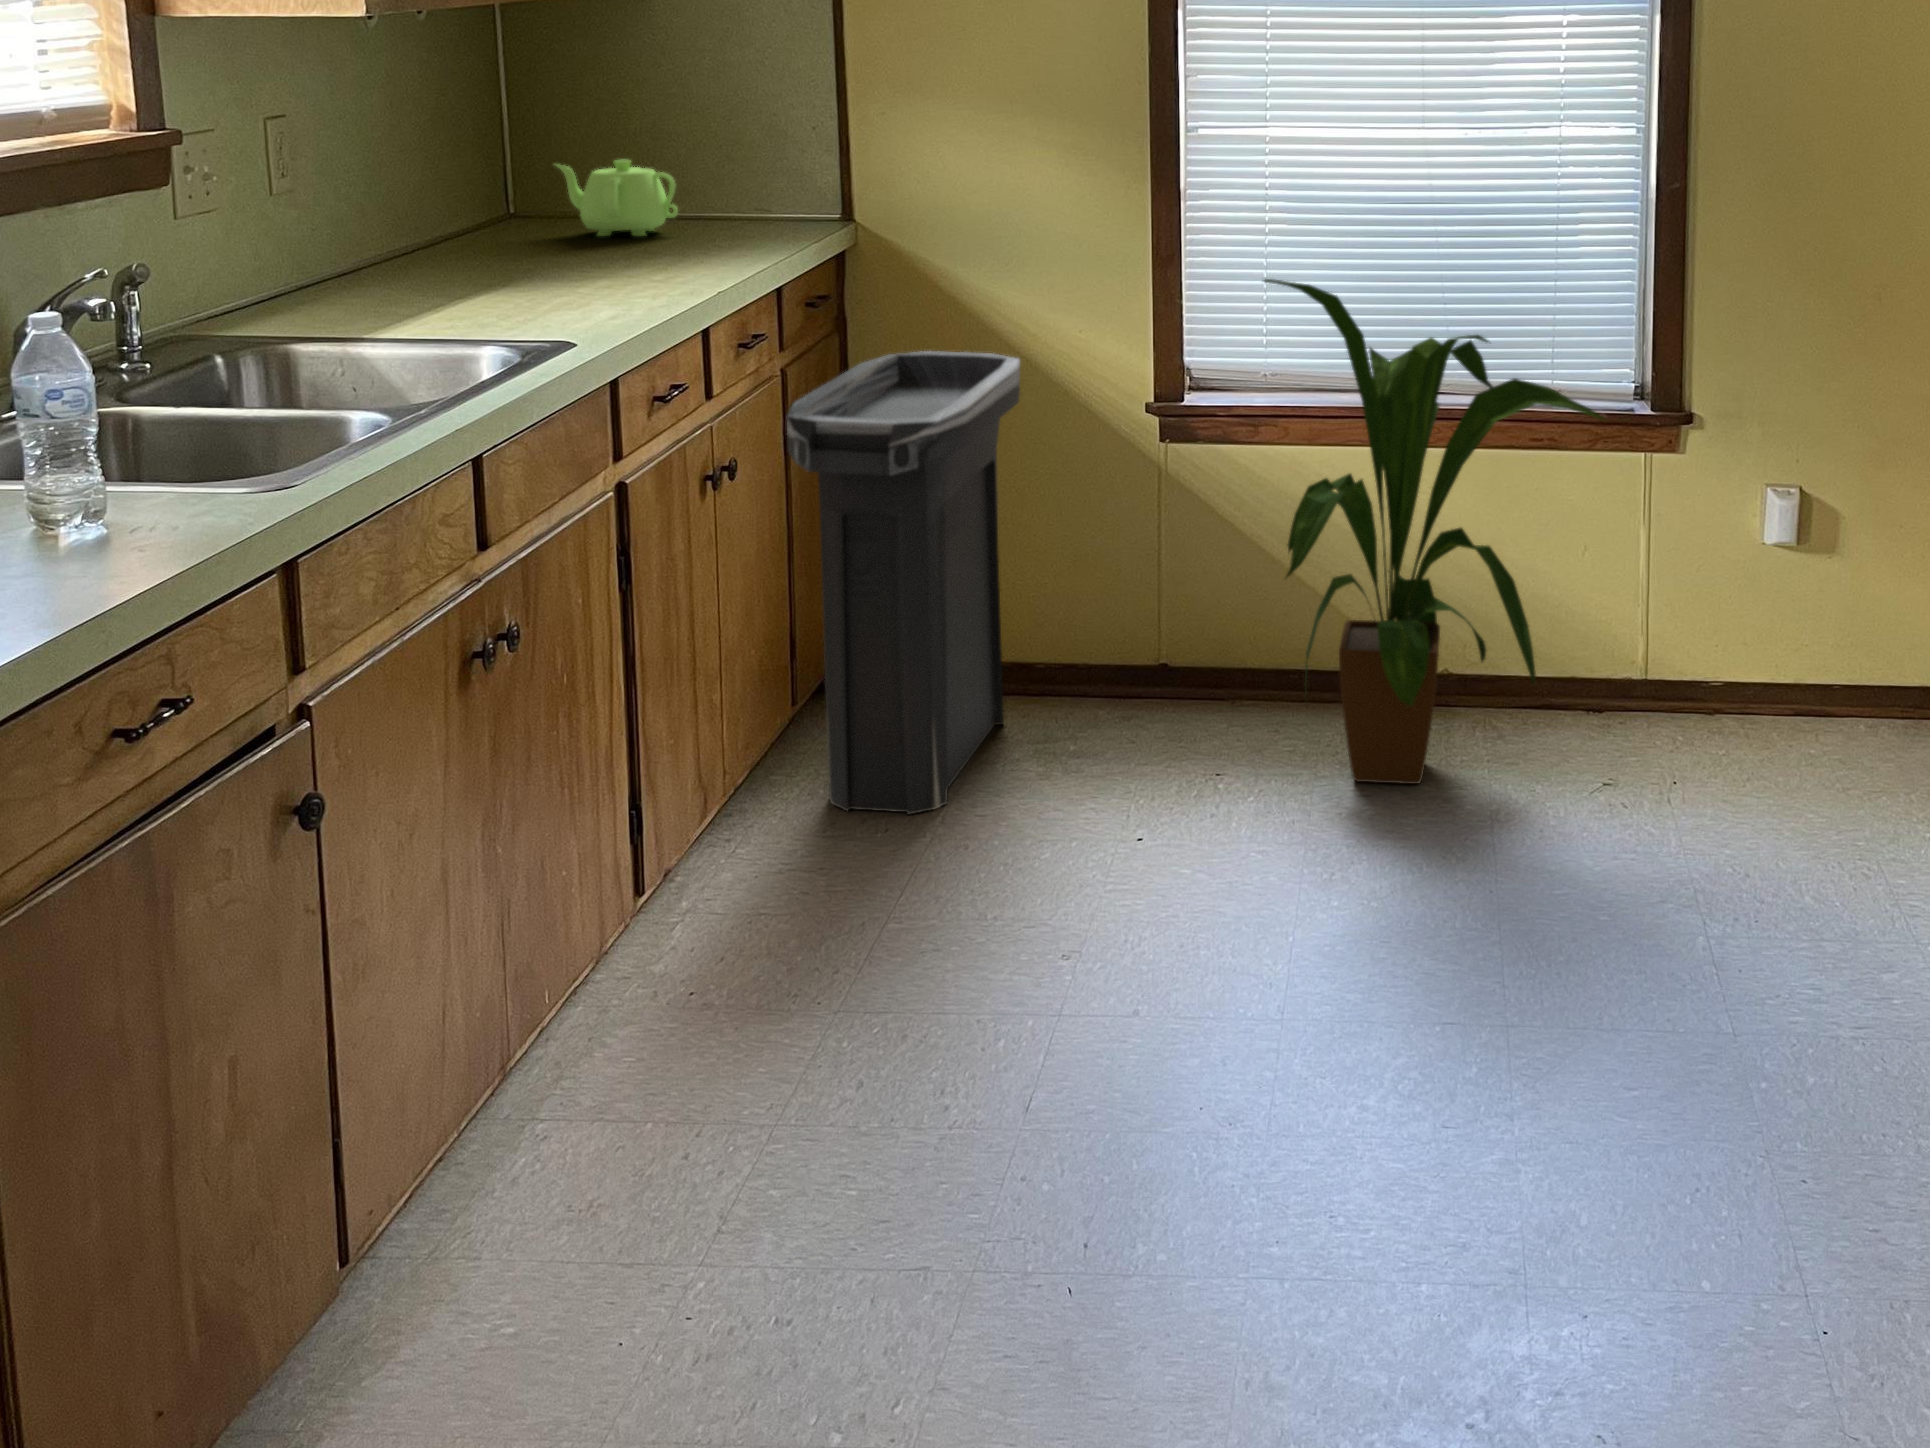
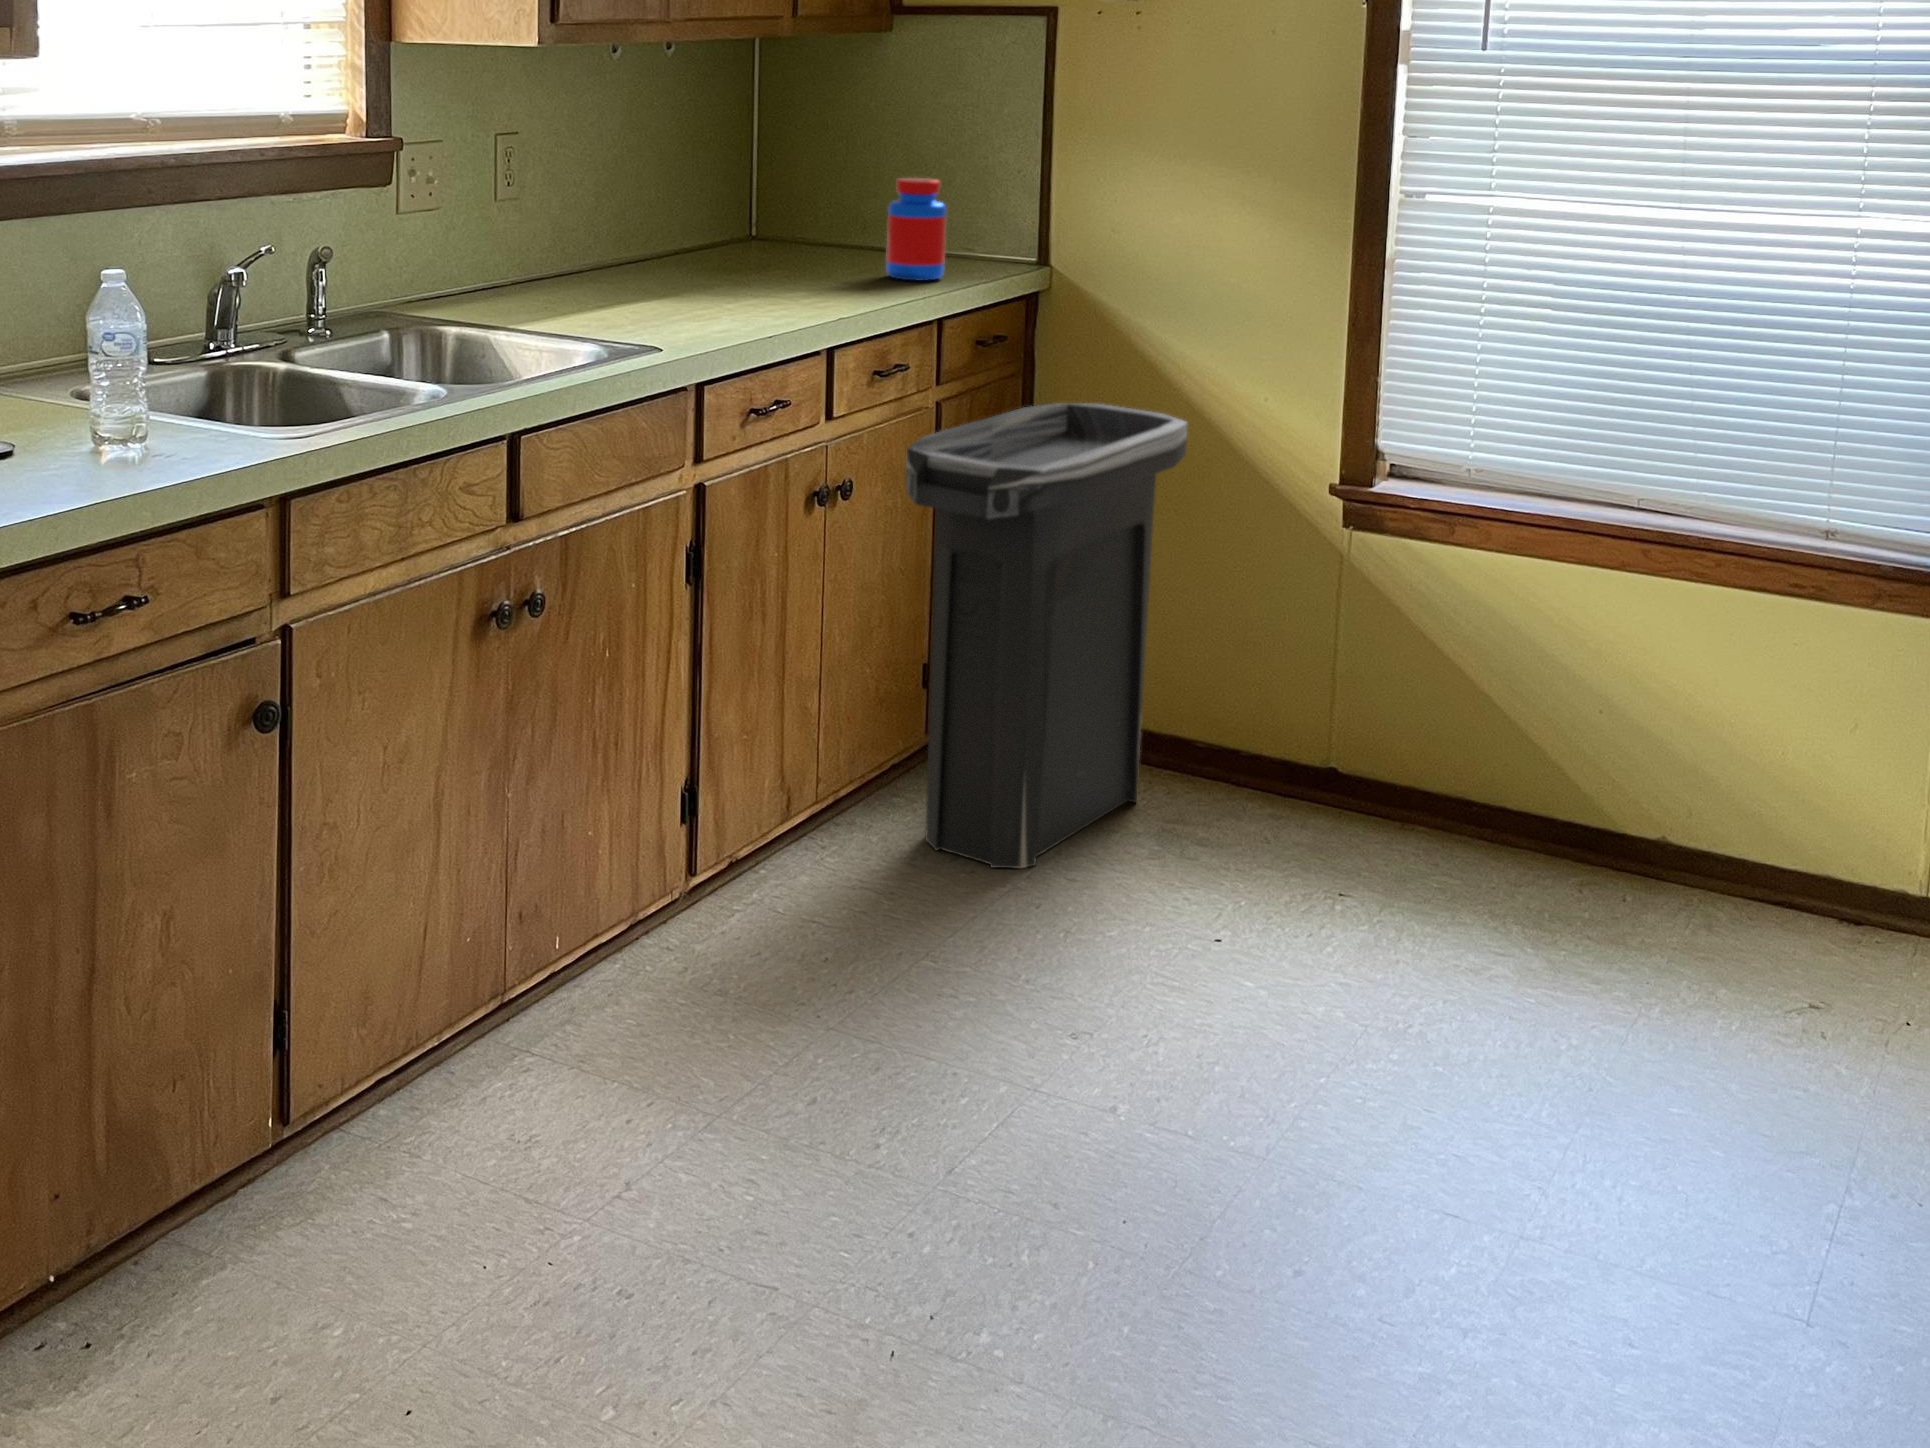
jar: none [708,142,771,247] -> present [886,178,946,281]
teapot: present [556,160,678,236] -> none [767,189,872,263]
house plant: present [1264,279,1605,784] -> none [1389,361,1868,966]

